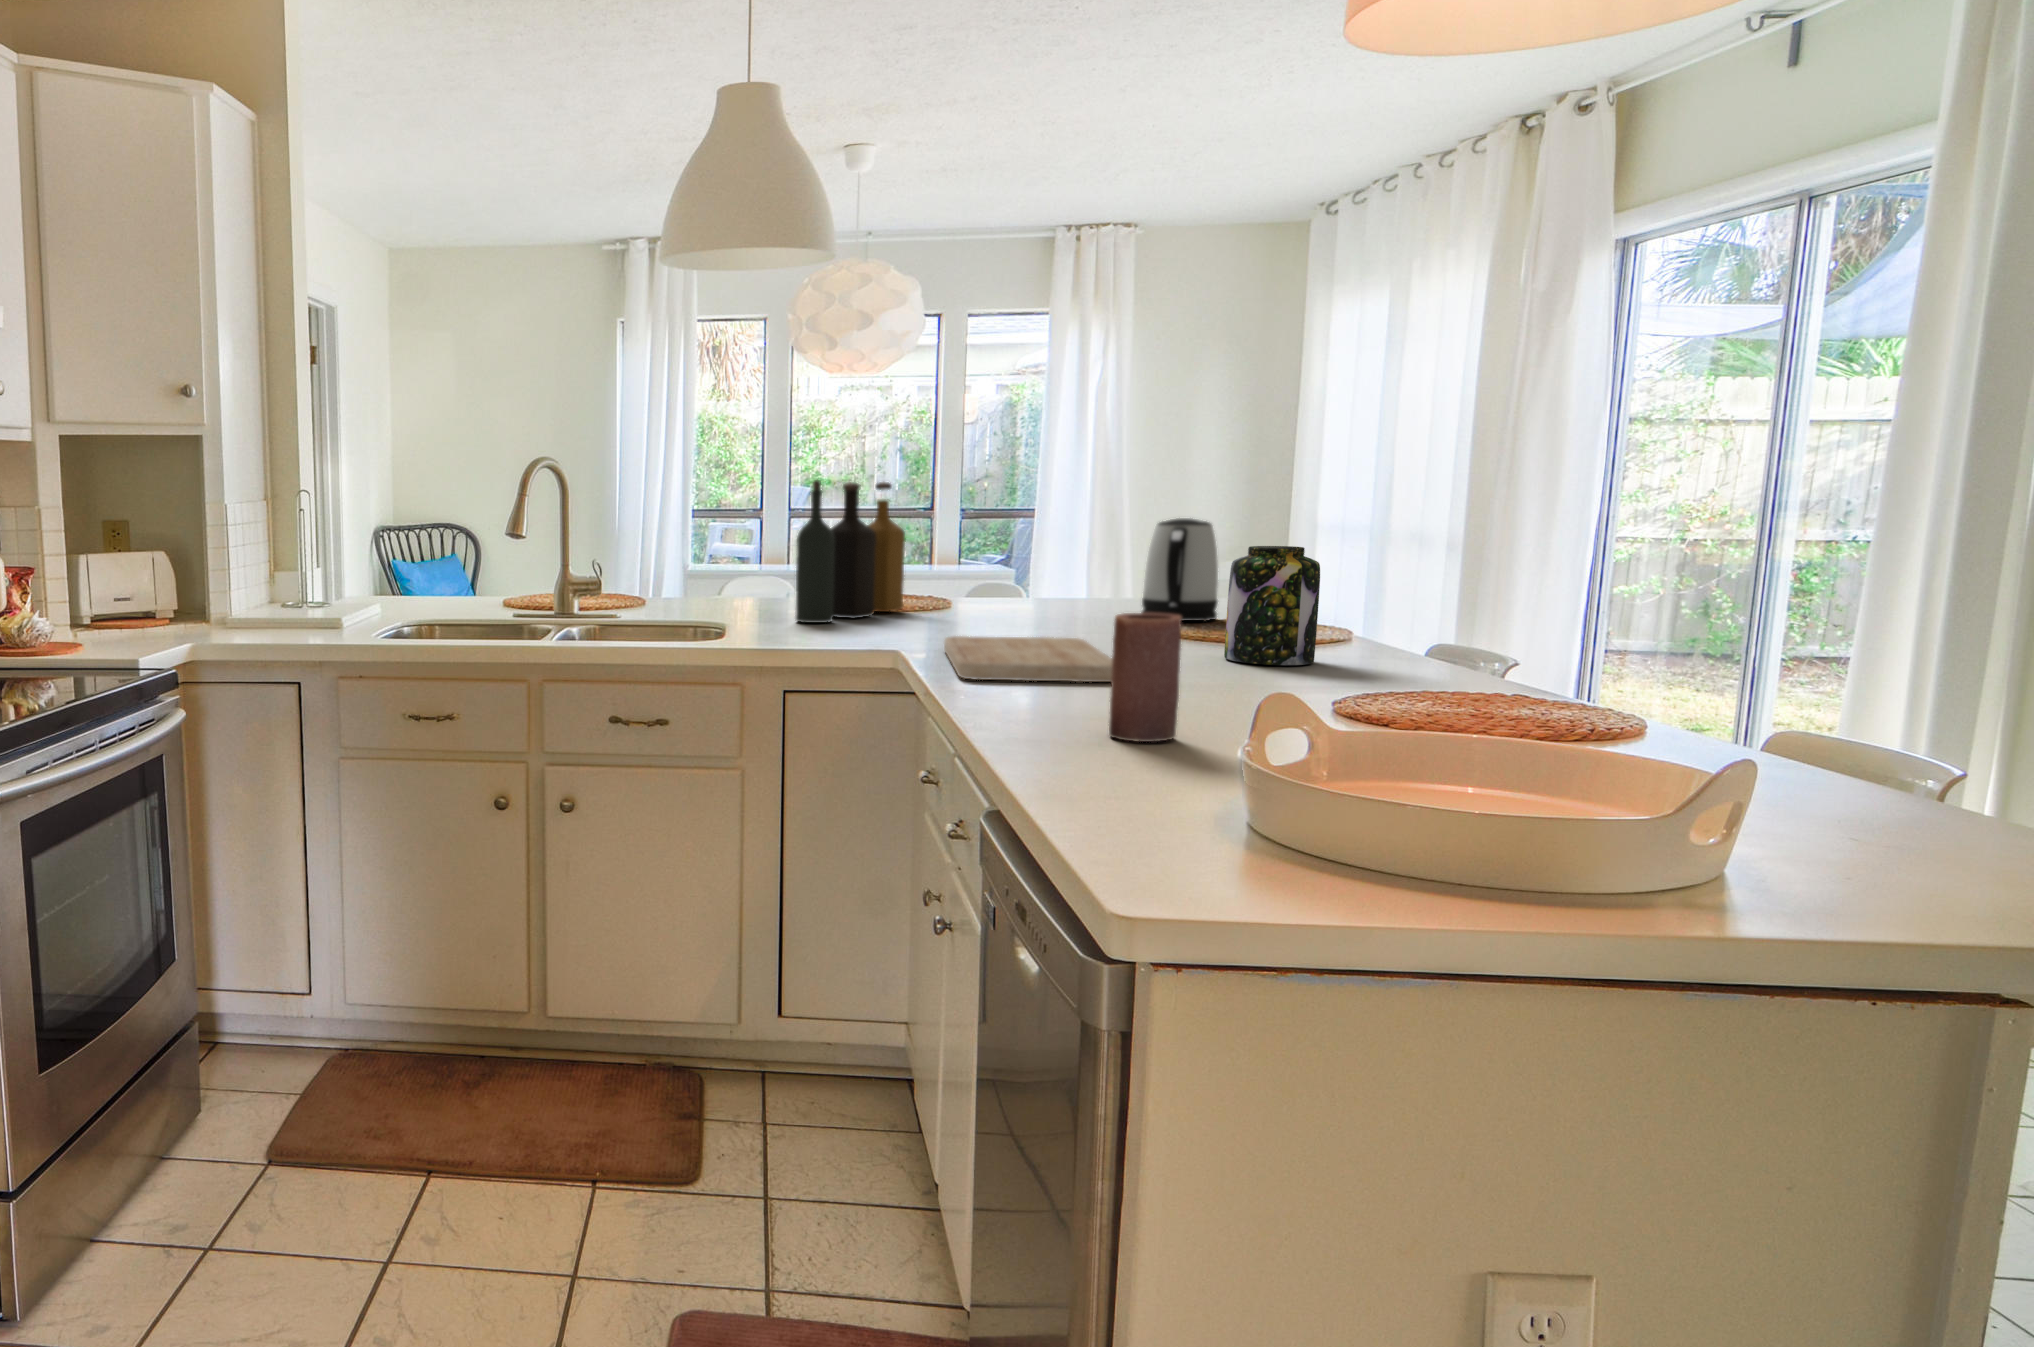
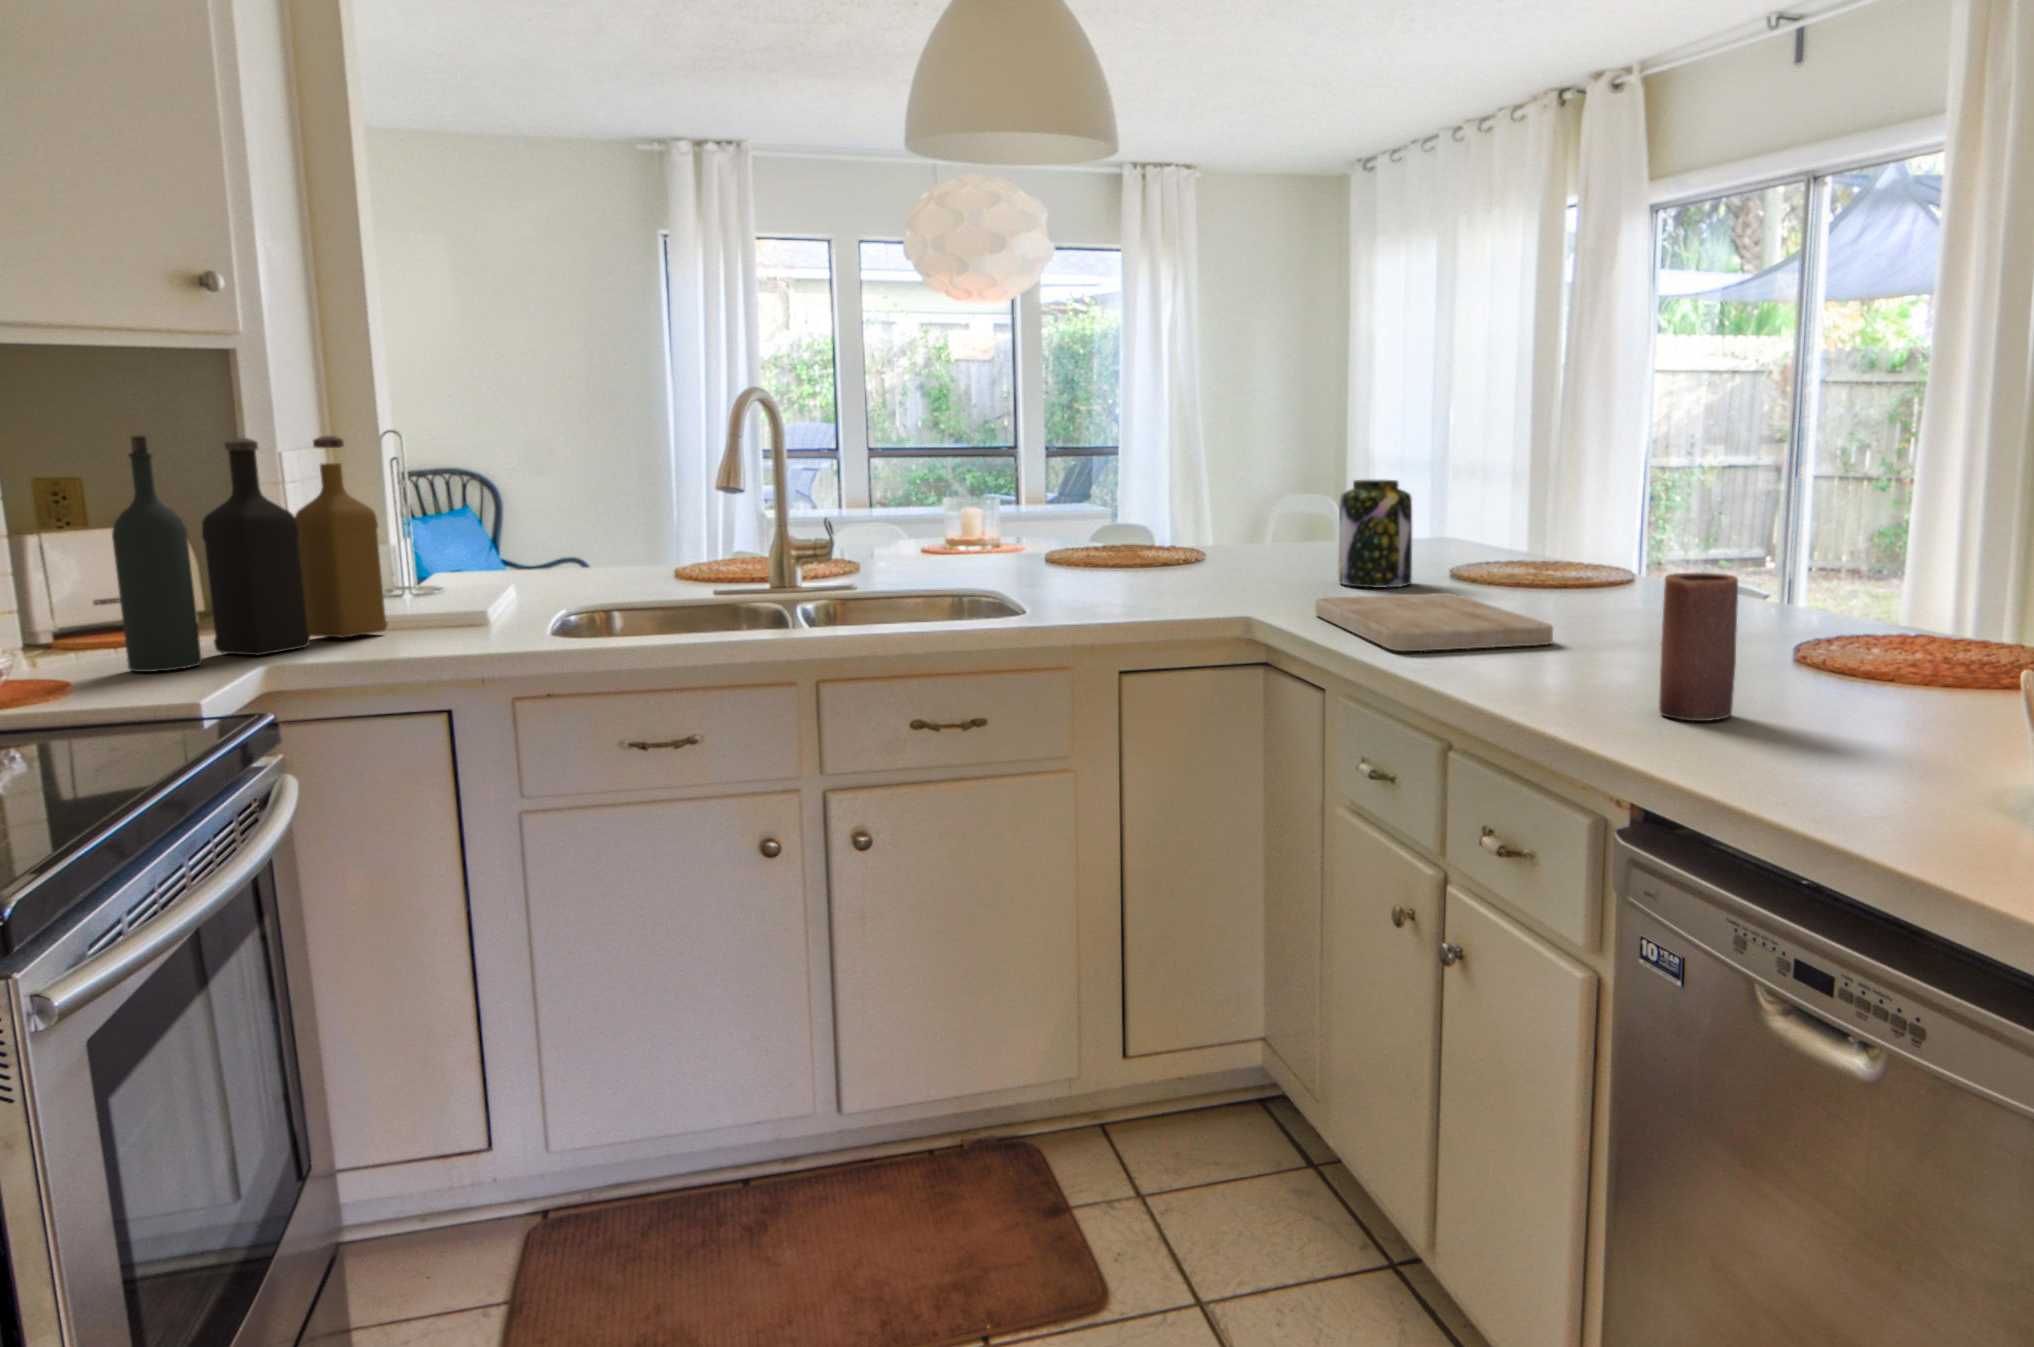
bottle: present [795,480,906,623] -> present [112,435,388,672]
kettle: present [1142,518,1218,621] -> none [1441,458,1515,566]
jar: present [1224,546,1320,665] -> present [1339,480,1412,587]

